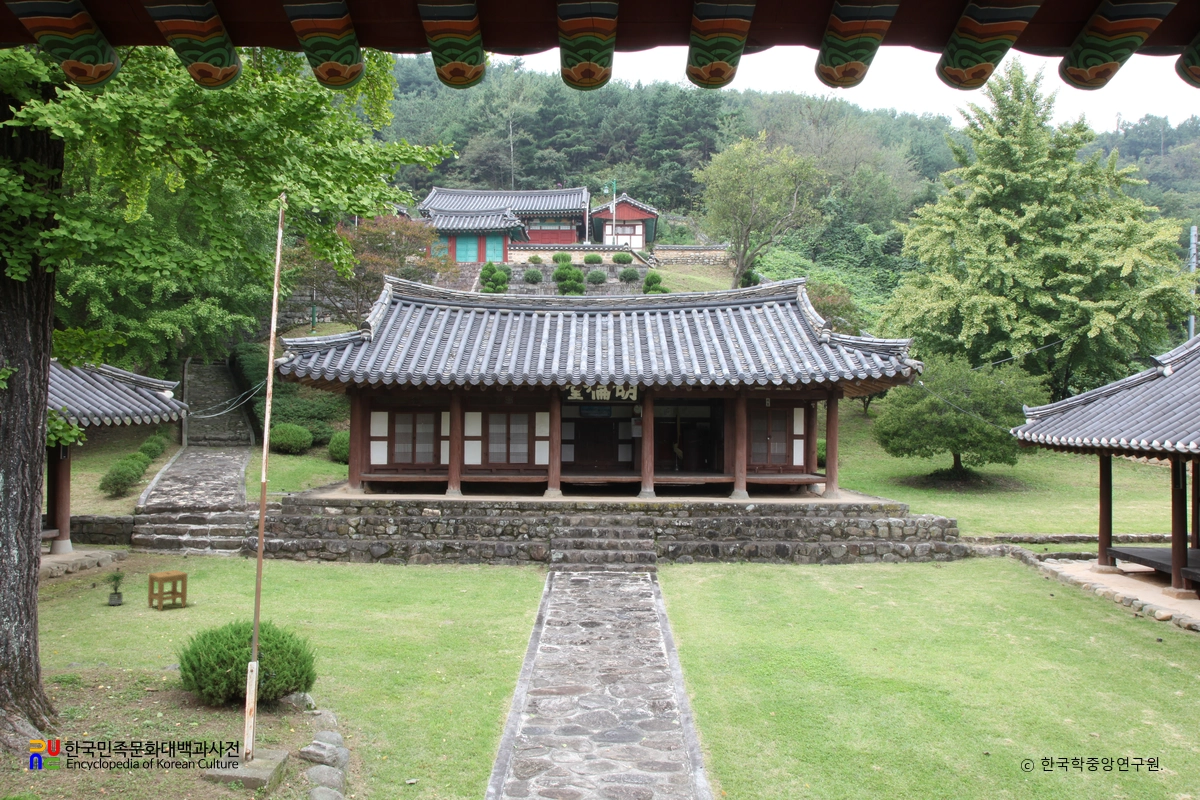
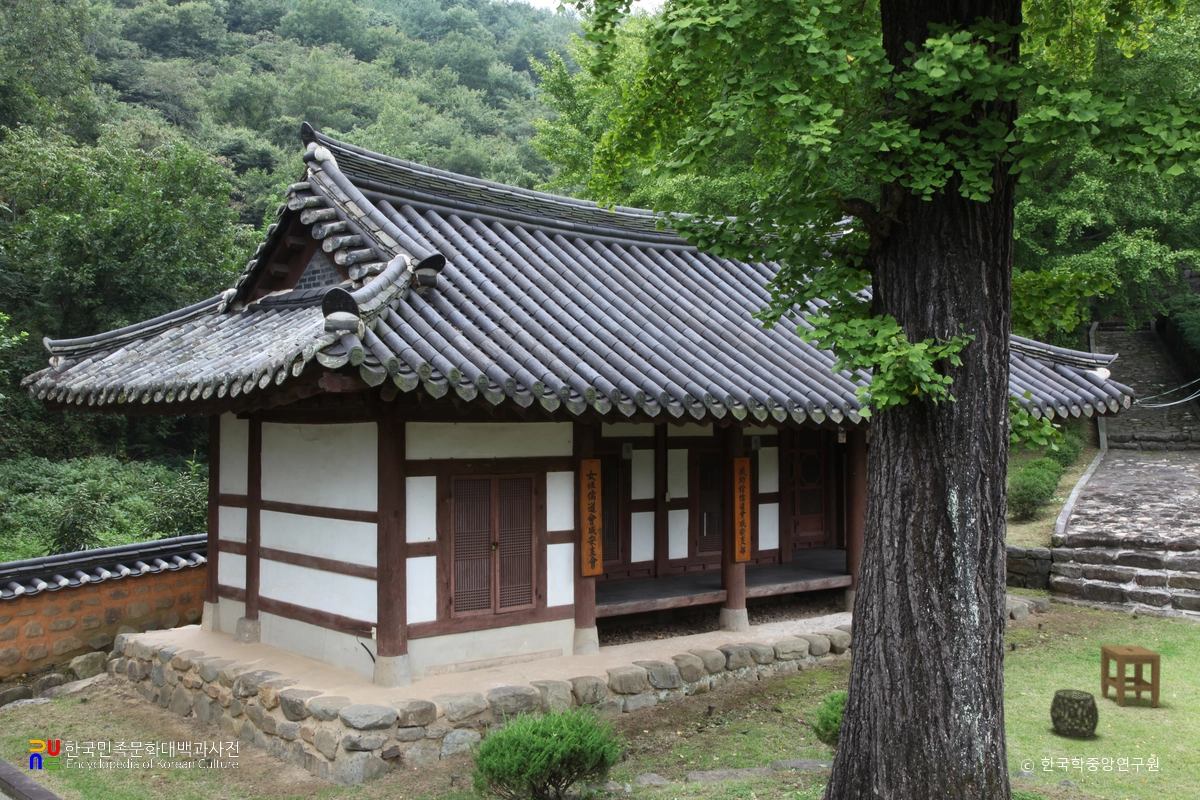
potted plant: present [102,573,124,606] -> none [1034,633,1072,685]
woven basket: none [104,604,139,636] -> present [1050,689,1099,737]

